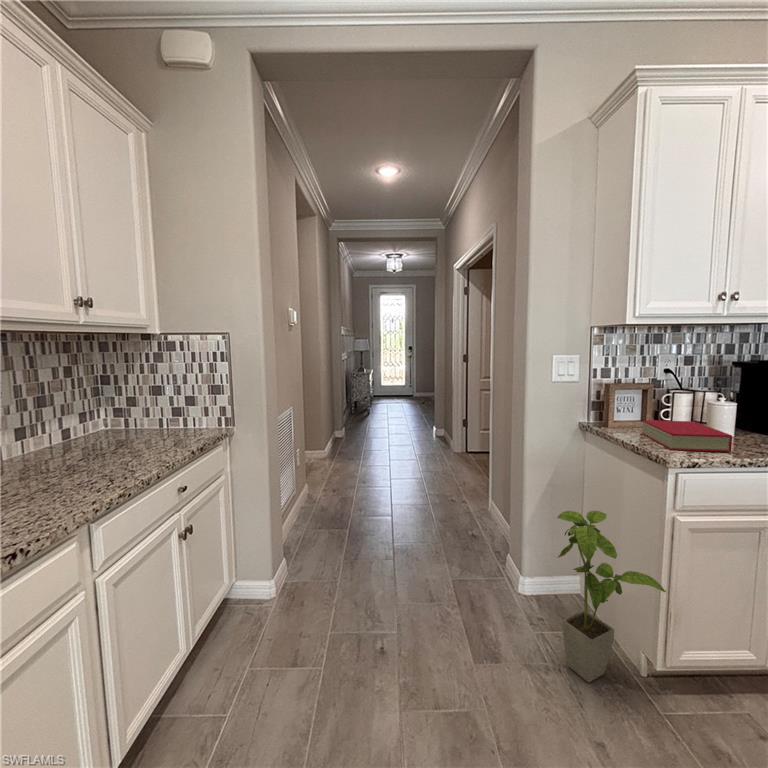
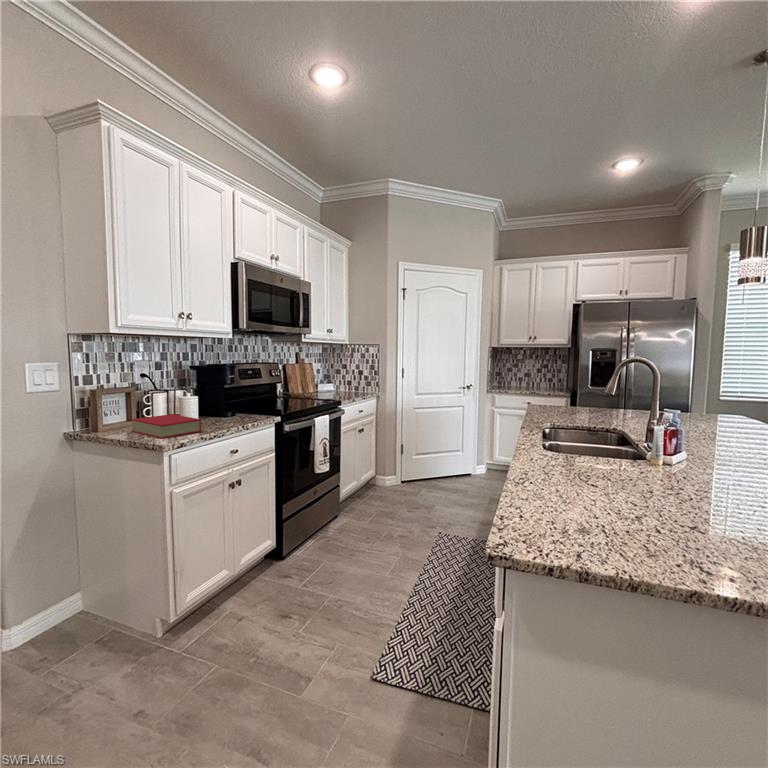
house plant: present [557,511,666,682] -> none [63,509,173,679]

